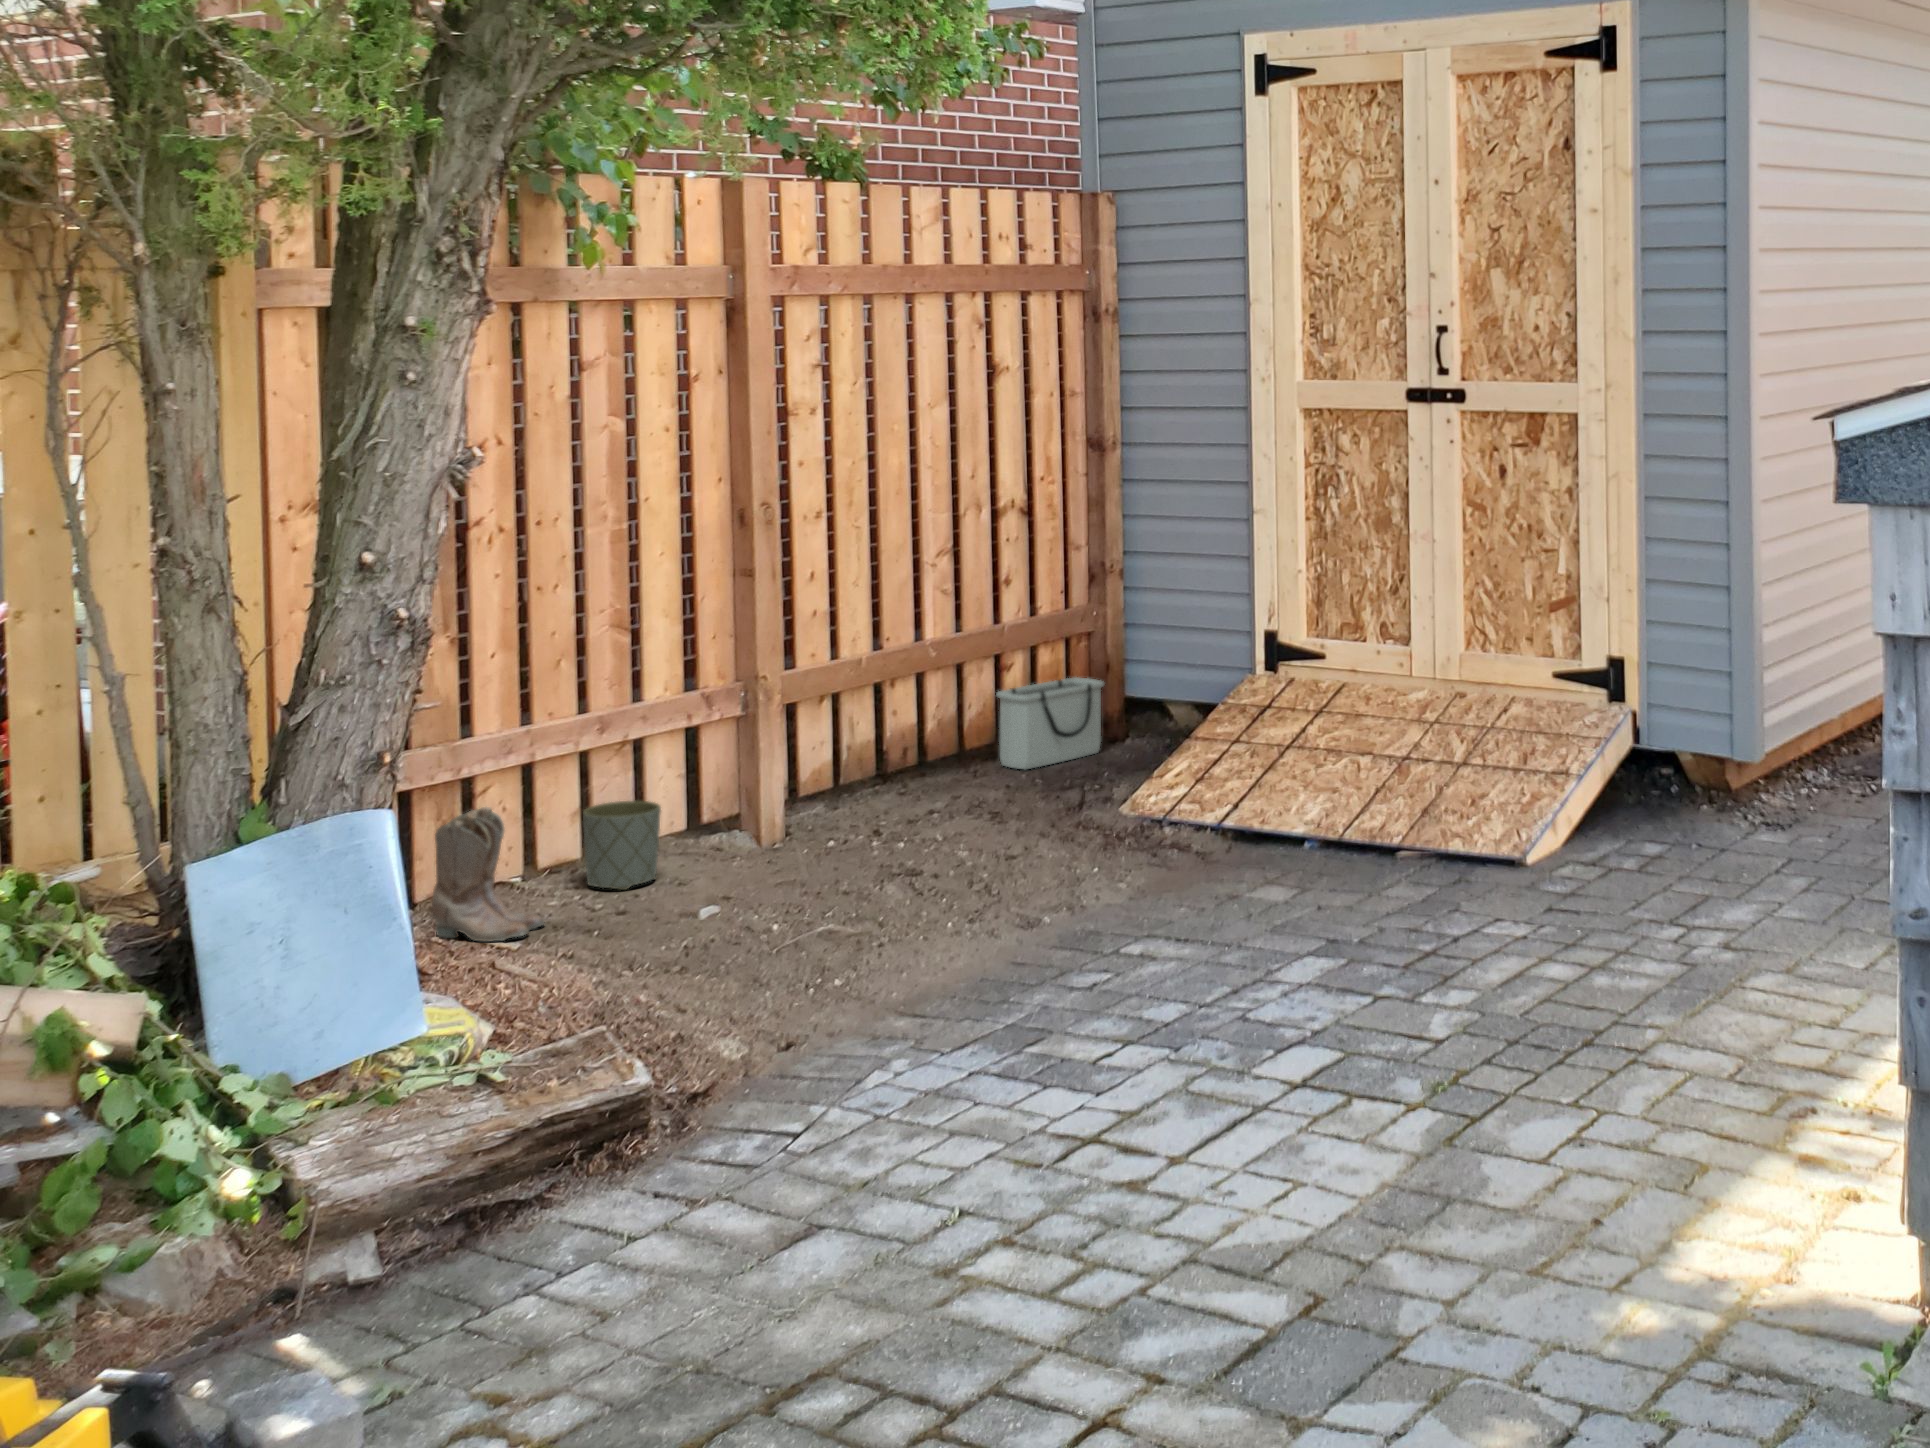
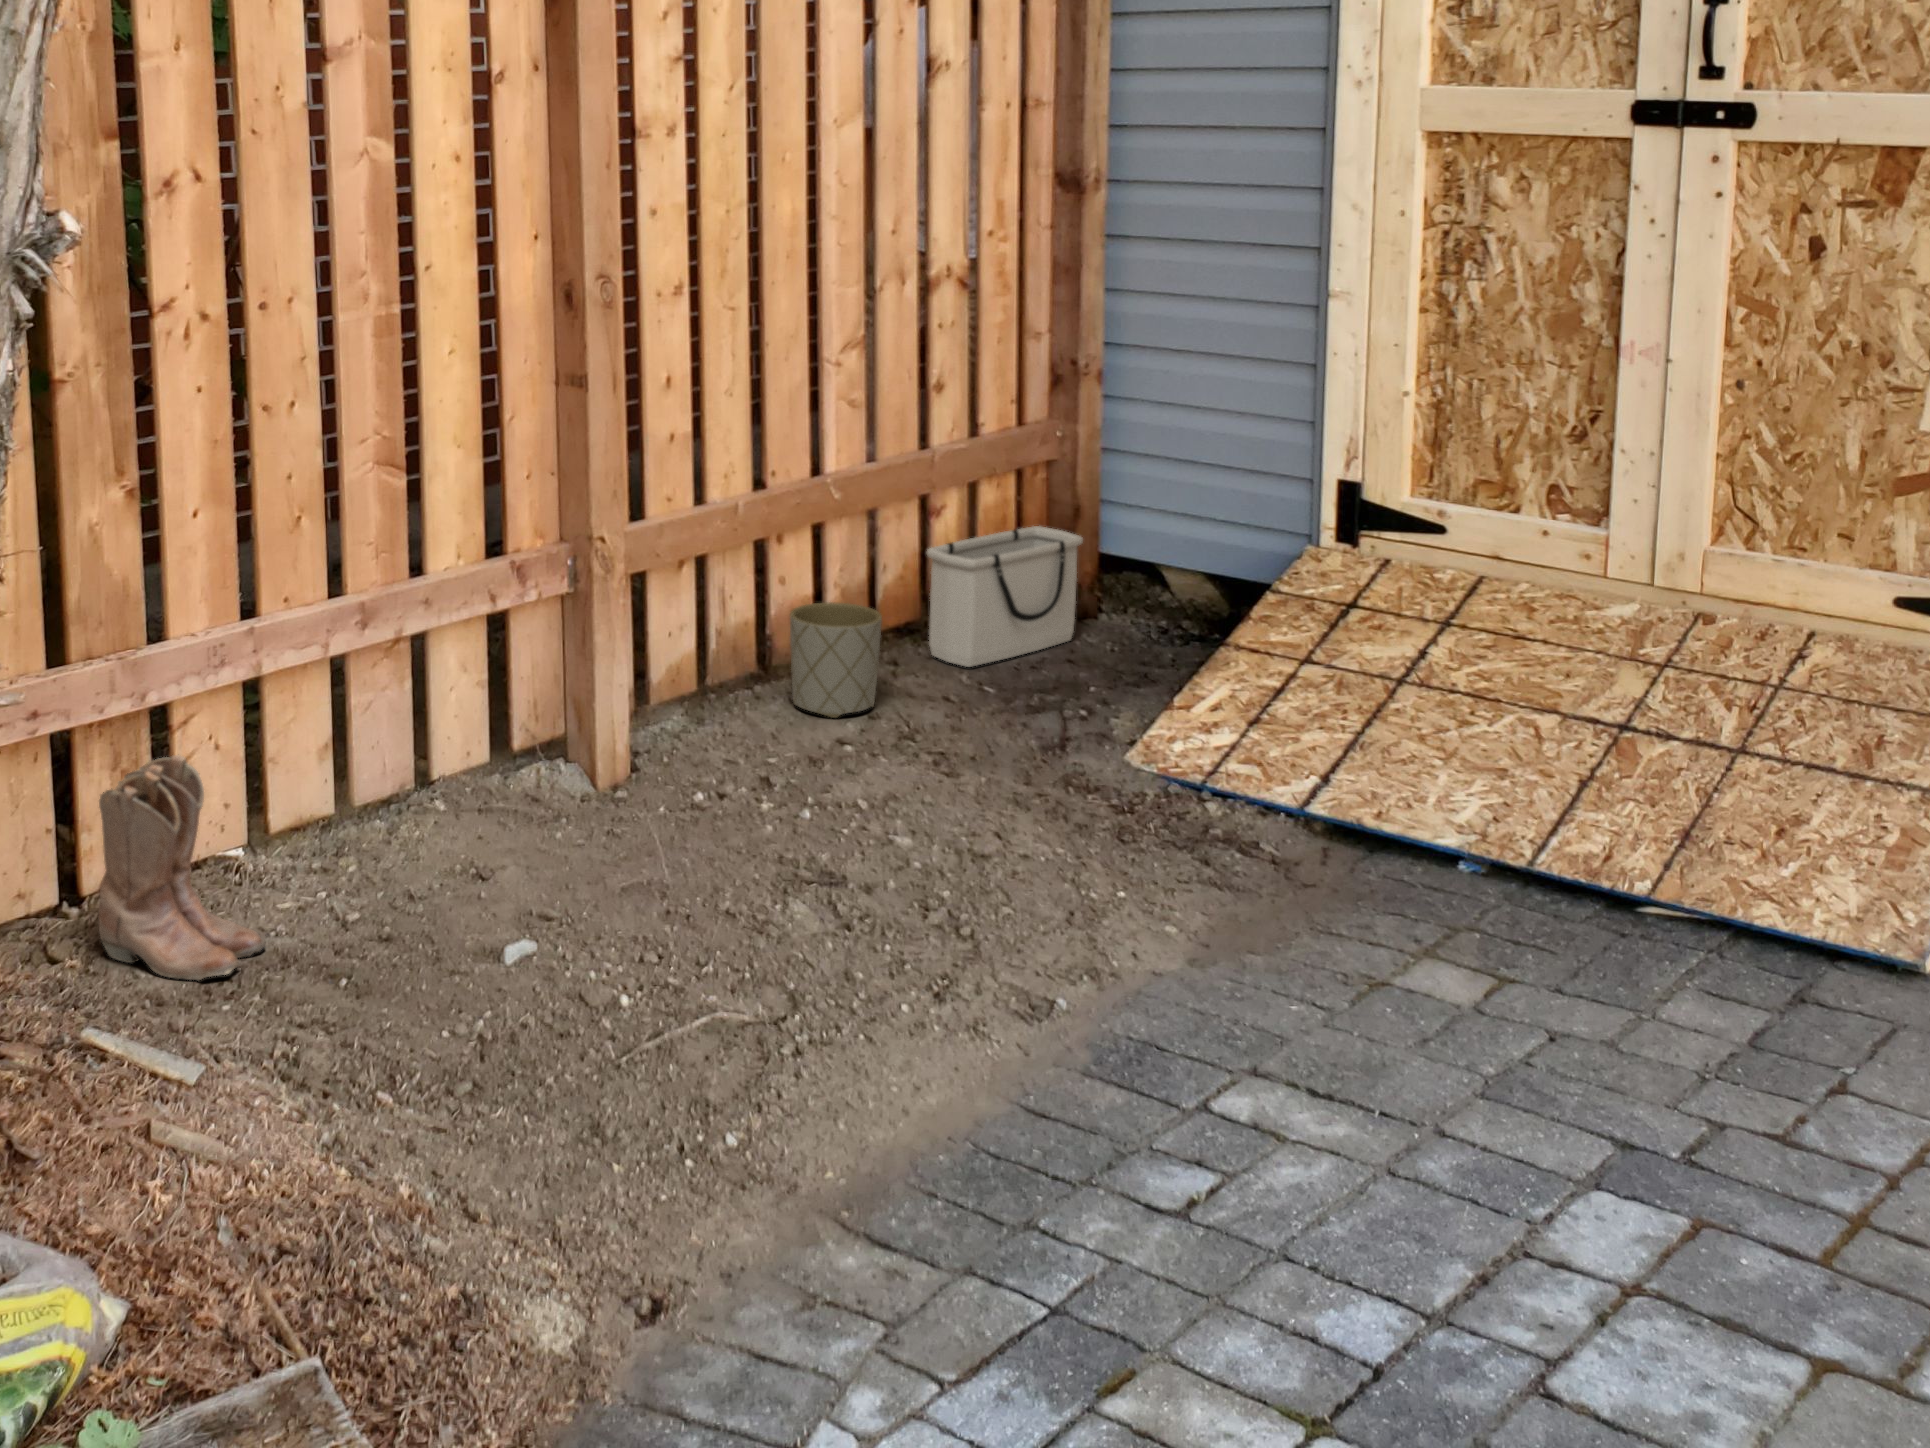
planter: present [583,801,661,890] -> present [790,602,882,718]

